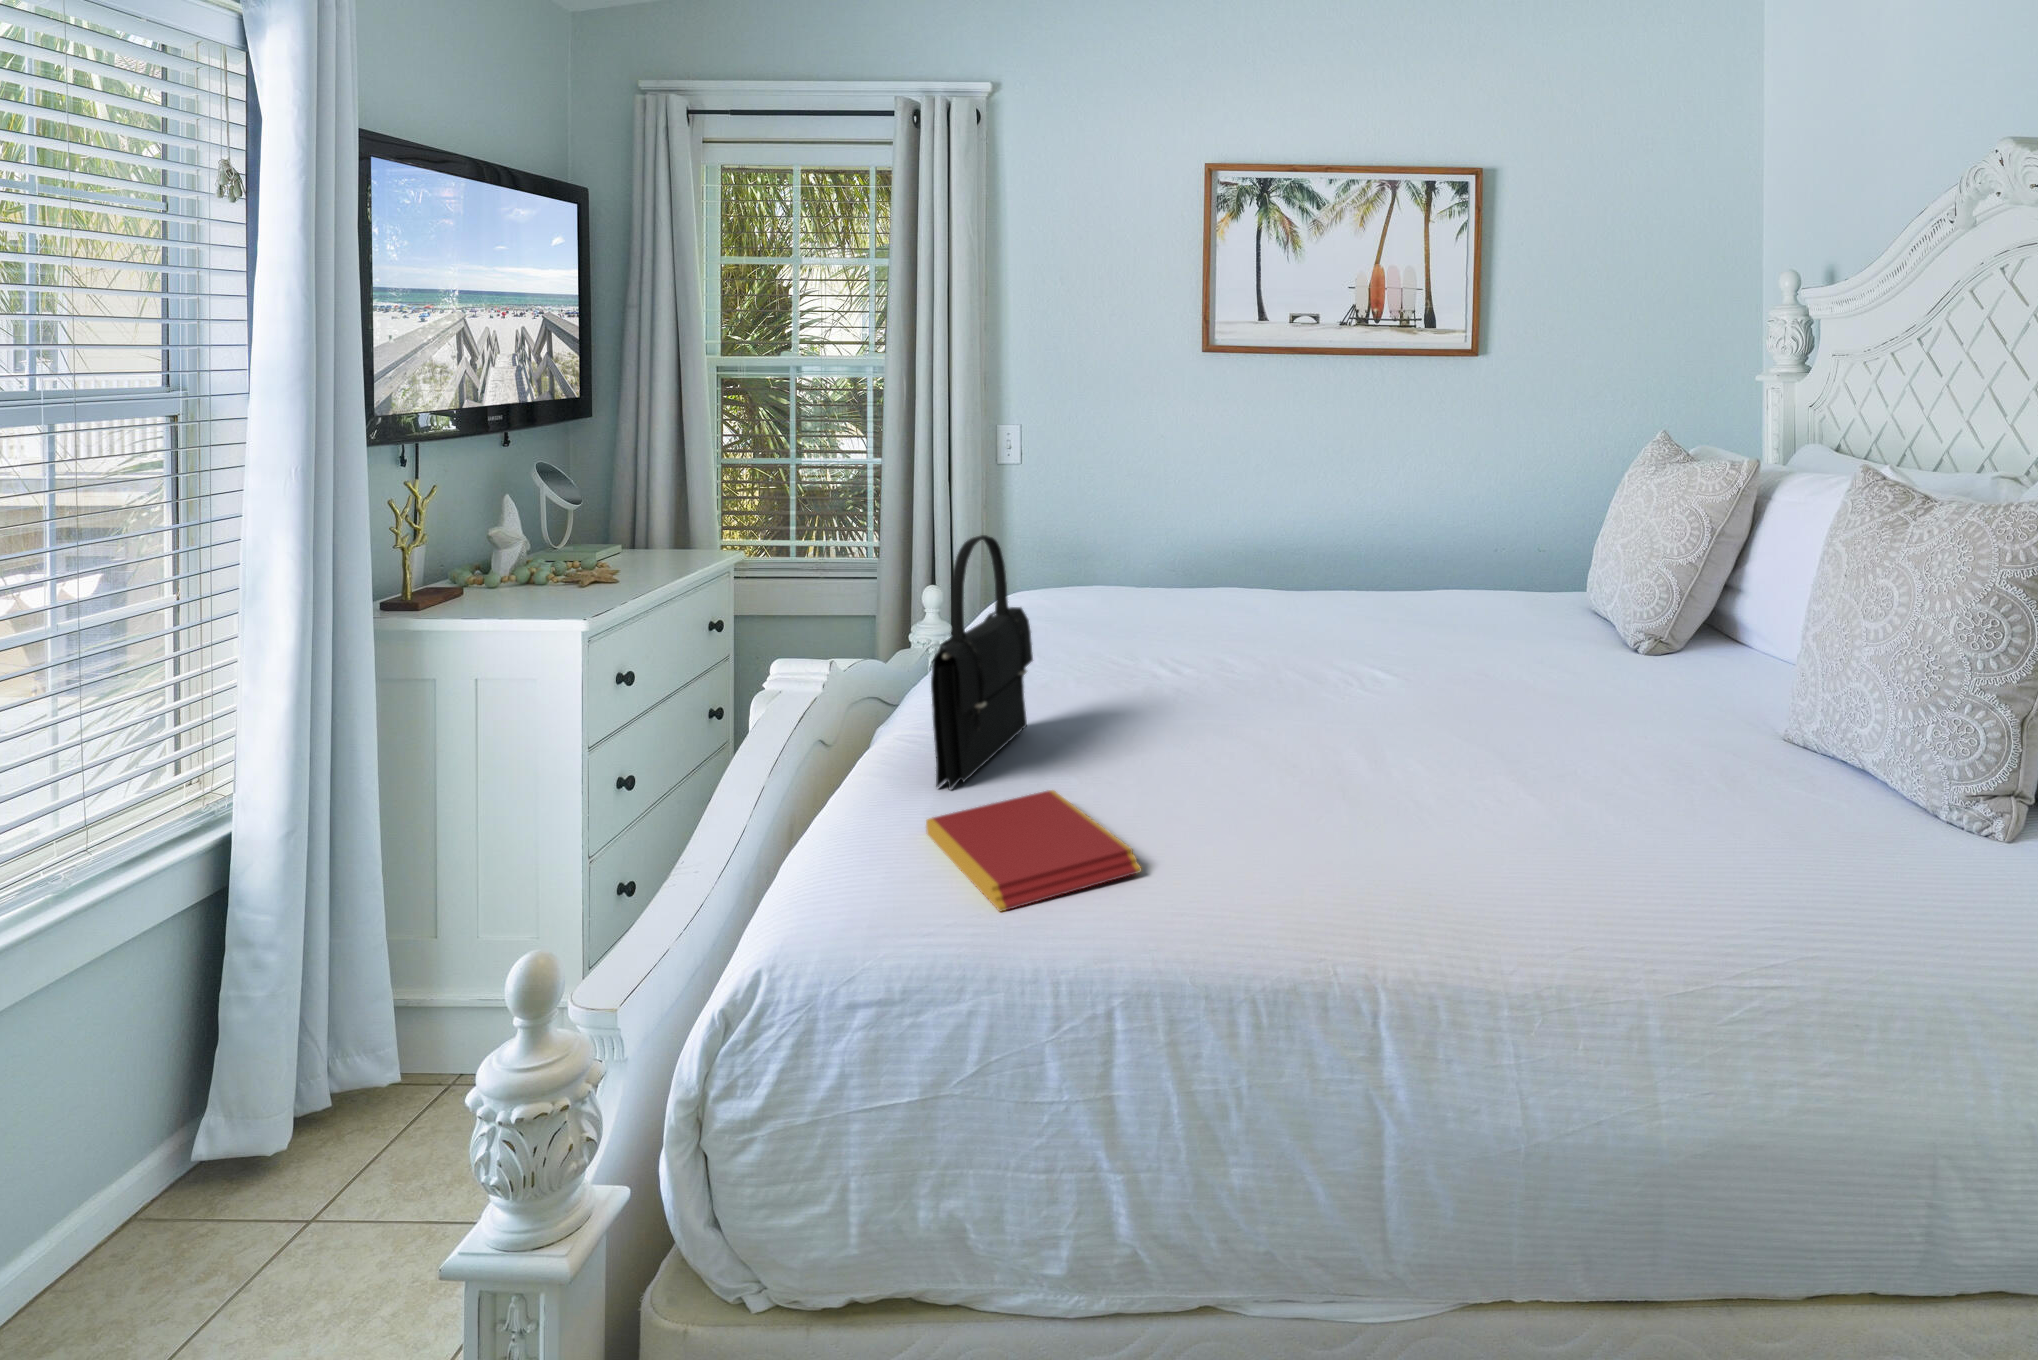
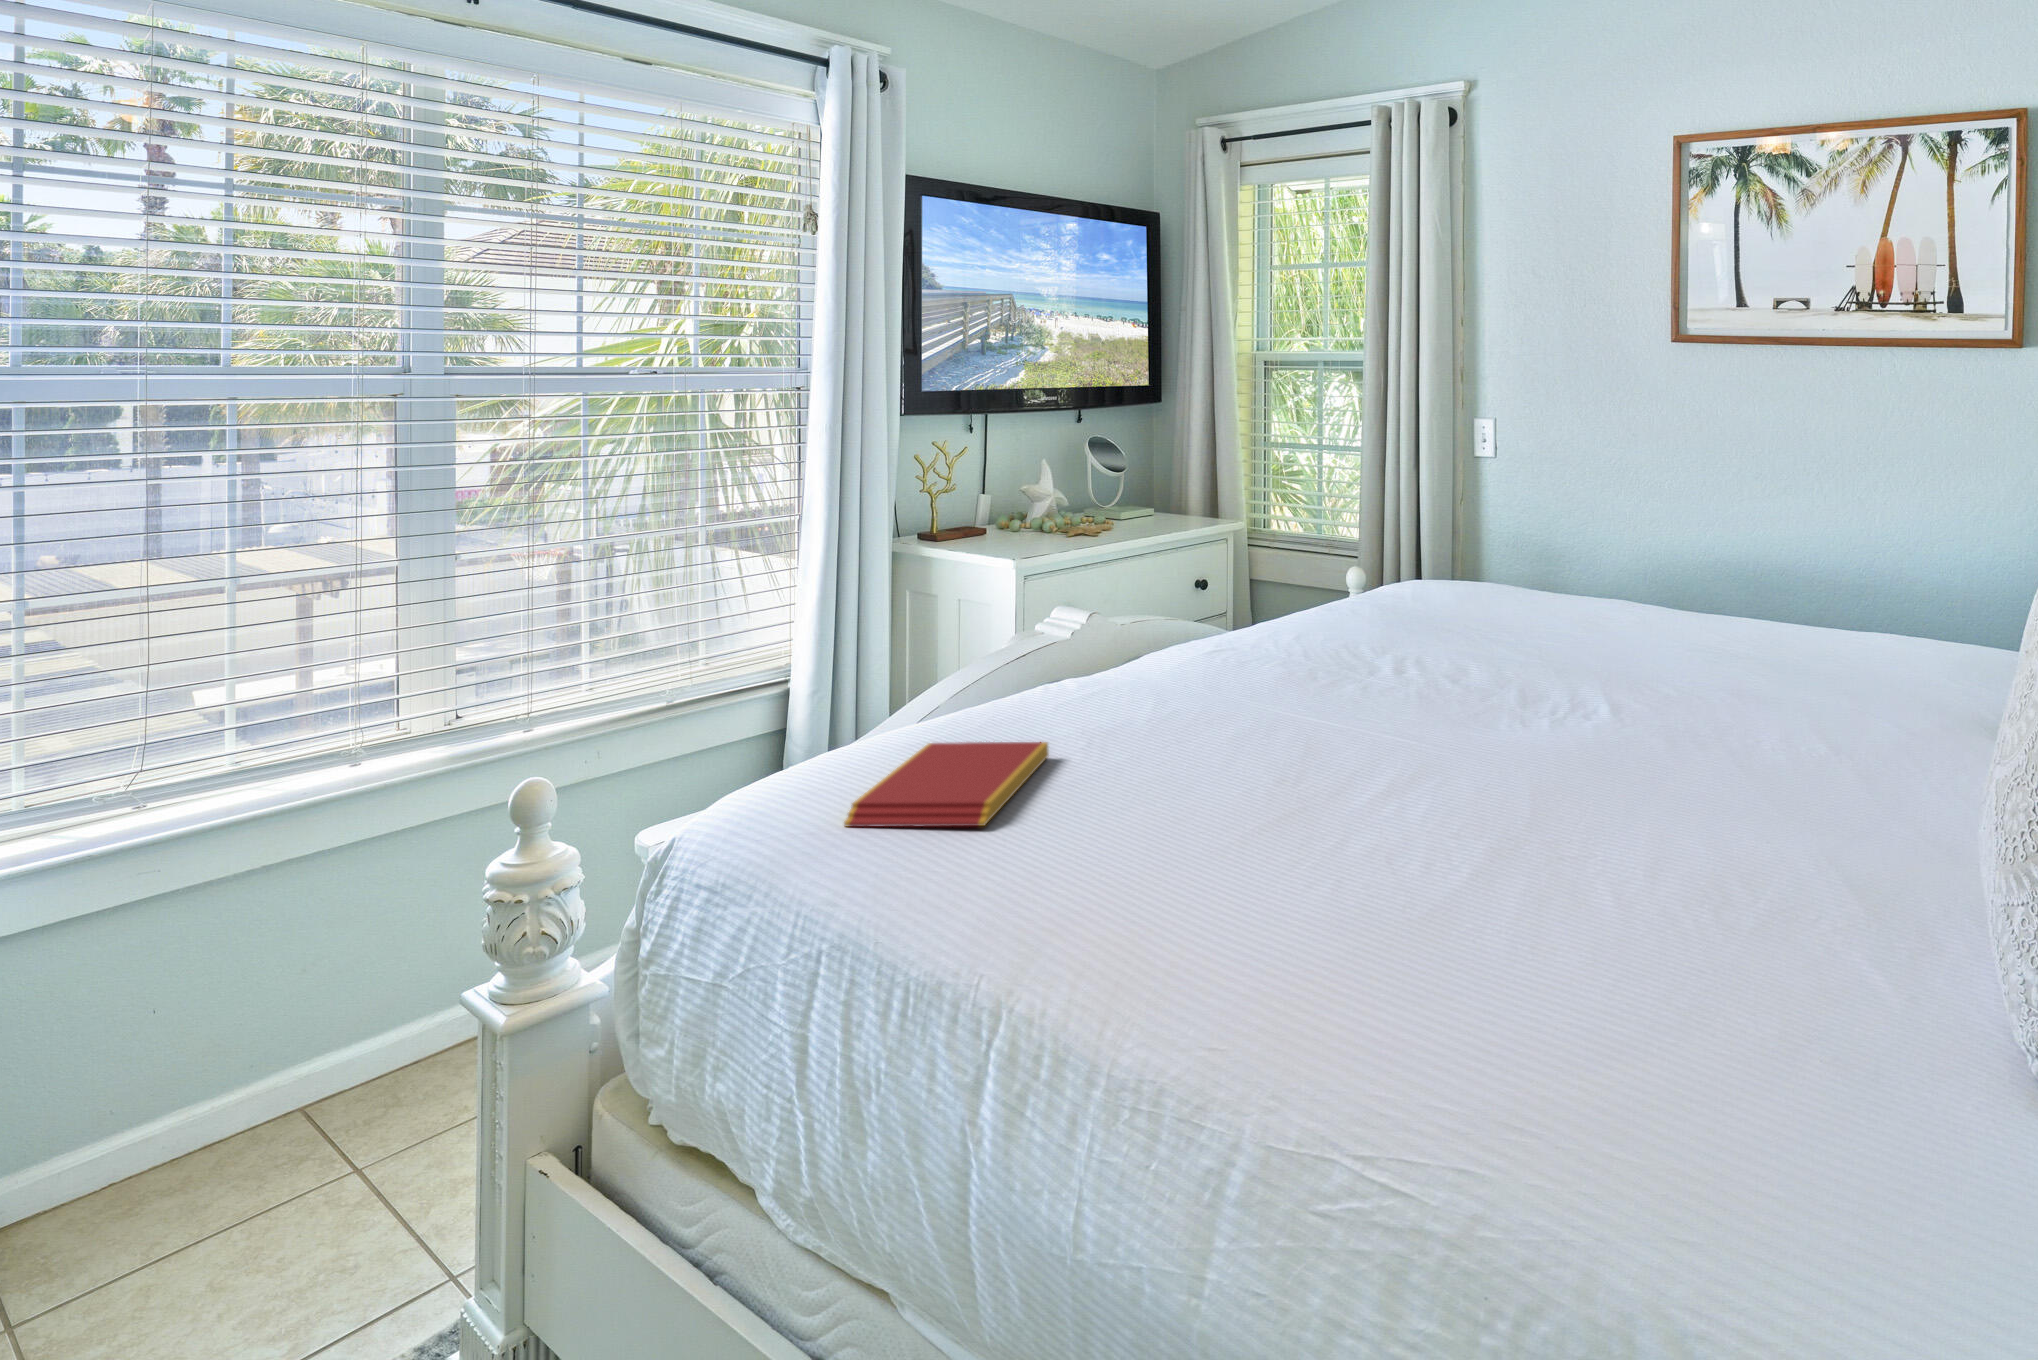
handbag: present [931,535,1033,789] -> none [1000,502,1168,728]

